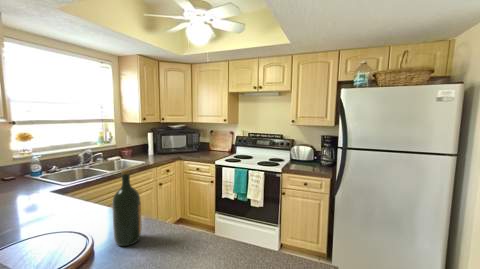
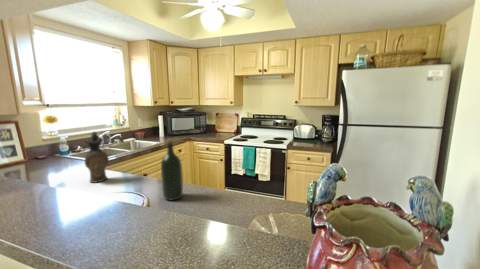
ceramic pitcher: none [34,155,66,216] -> present [85,132,109,183]

